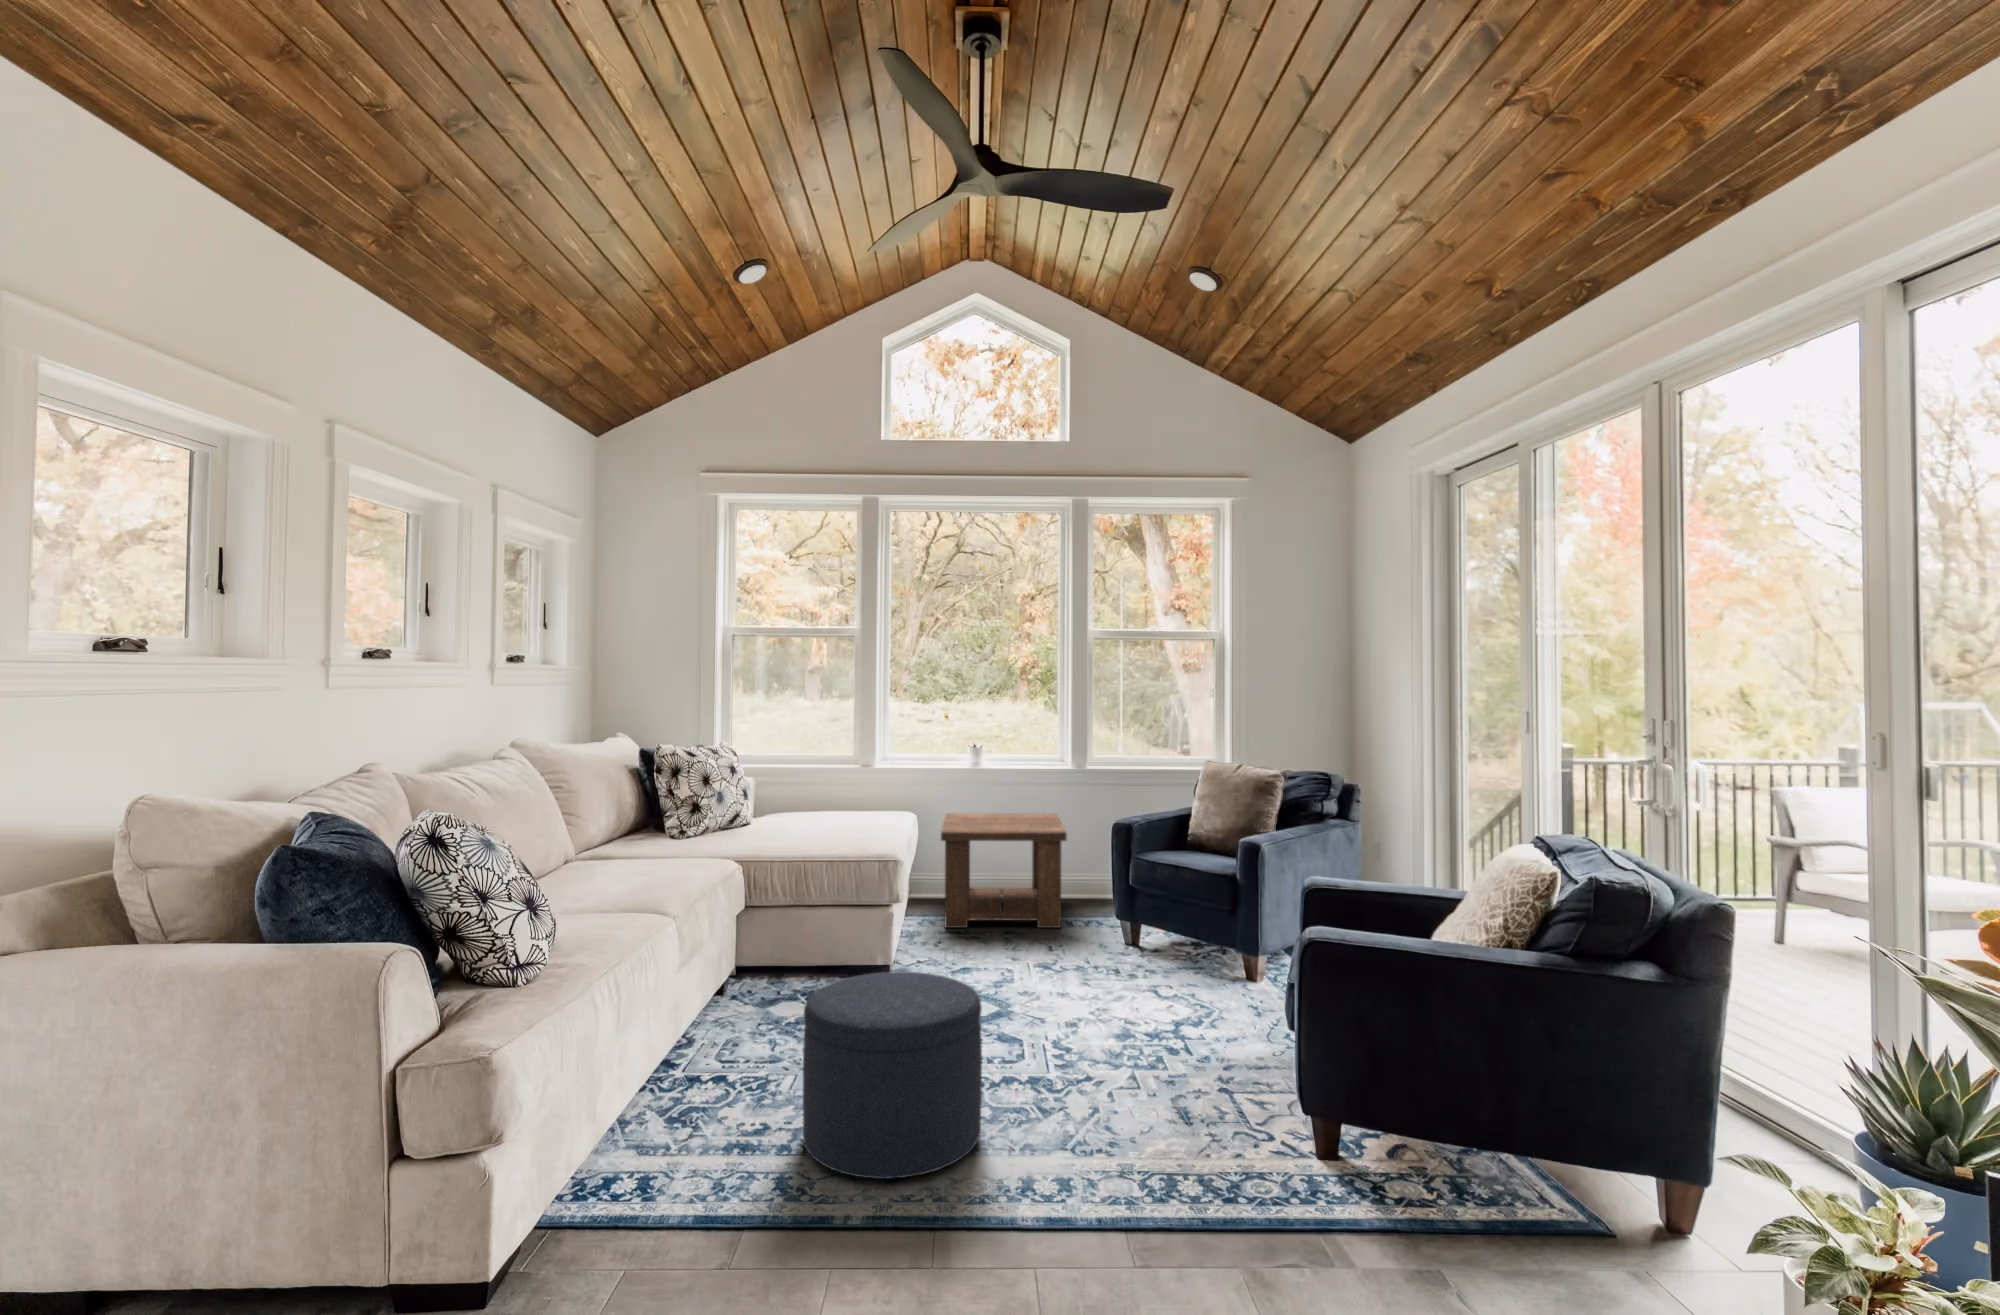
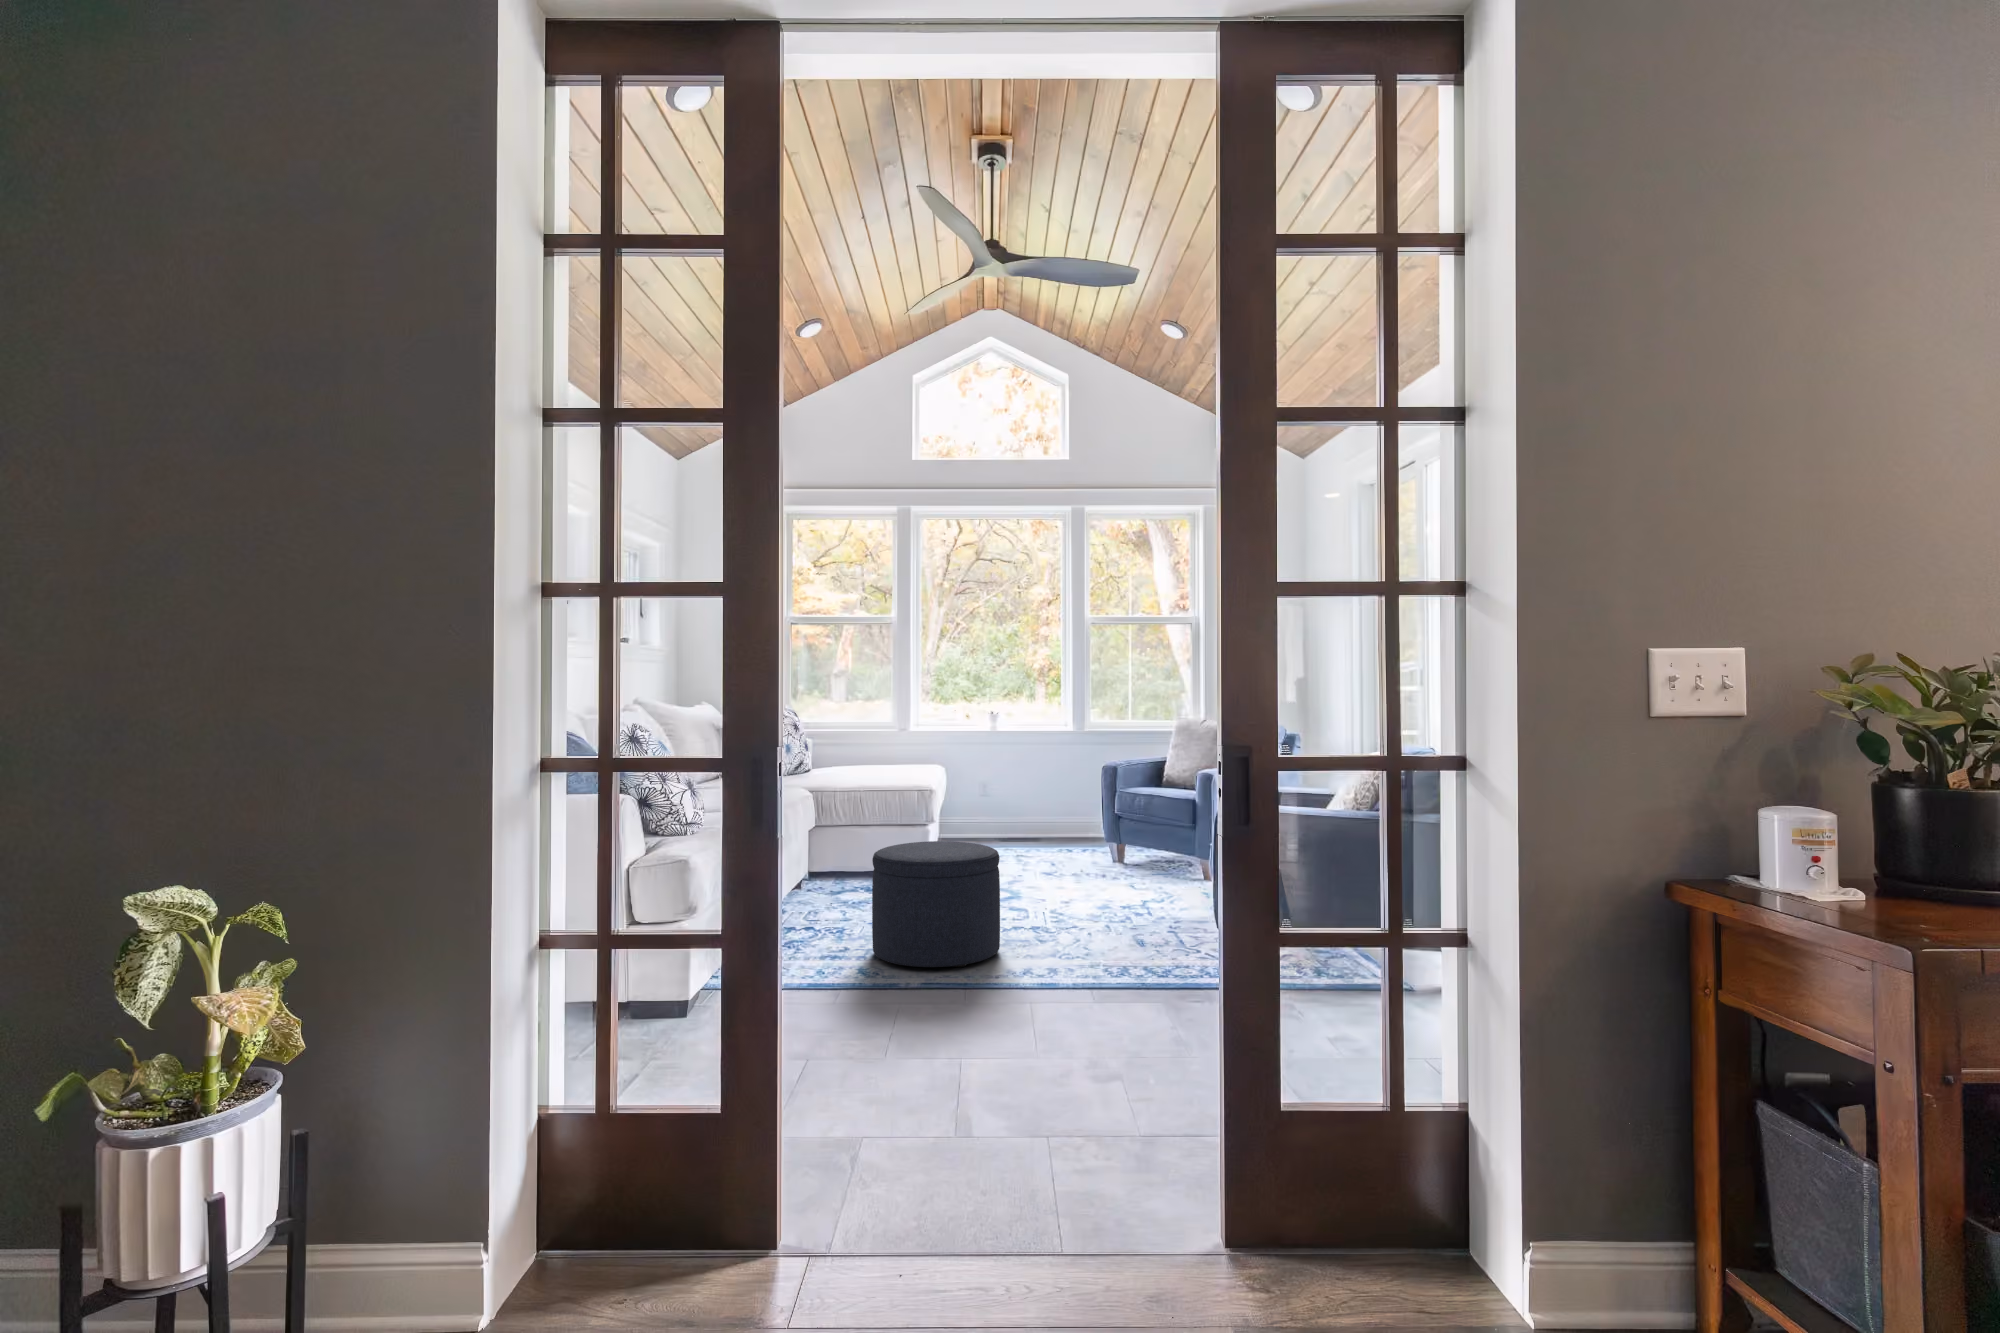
side table: present [941,813,1067,928] -> none [965,767,1067,854]

